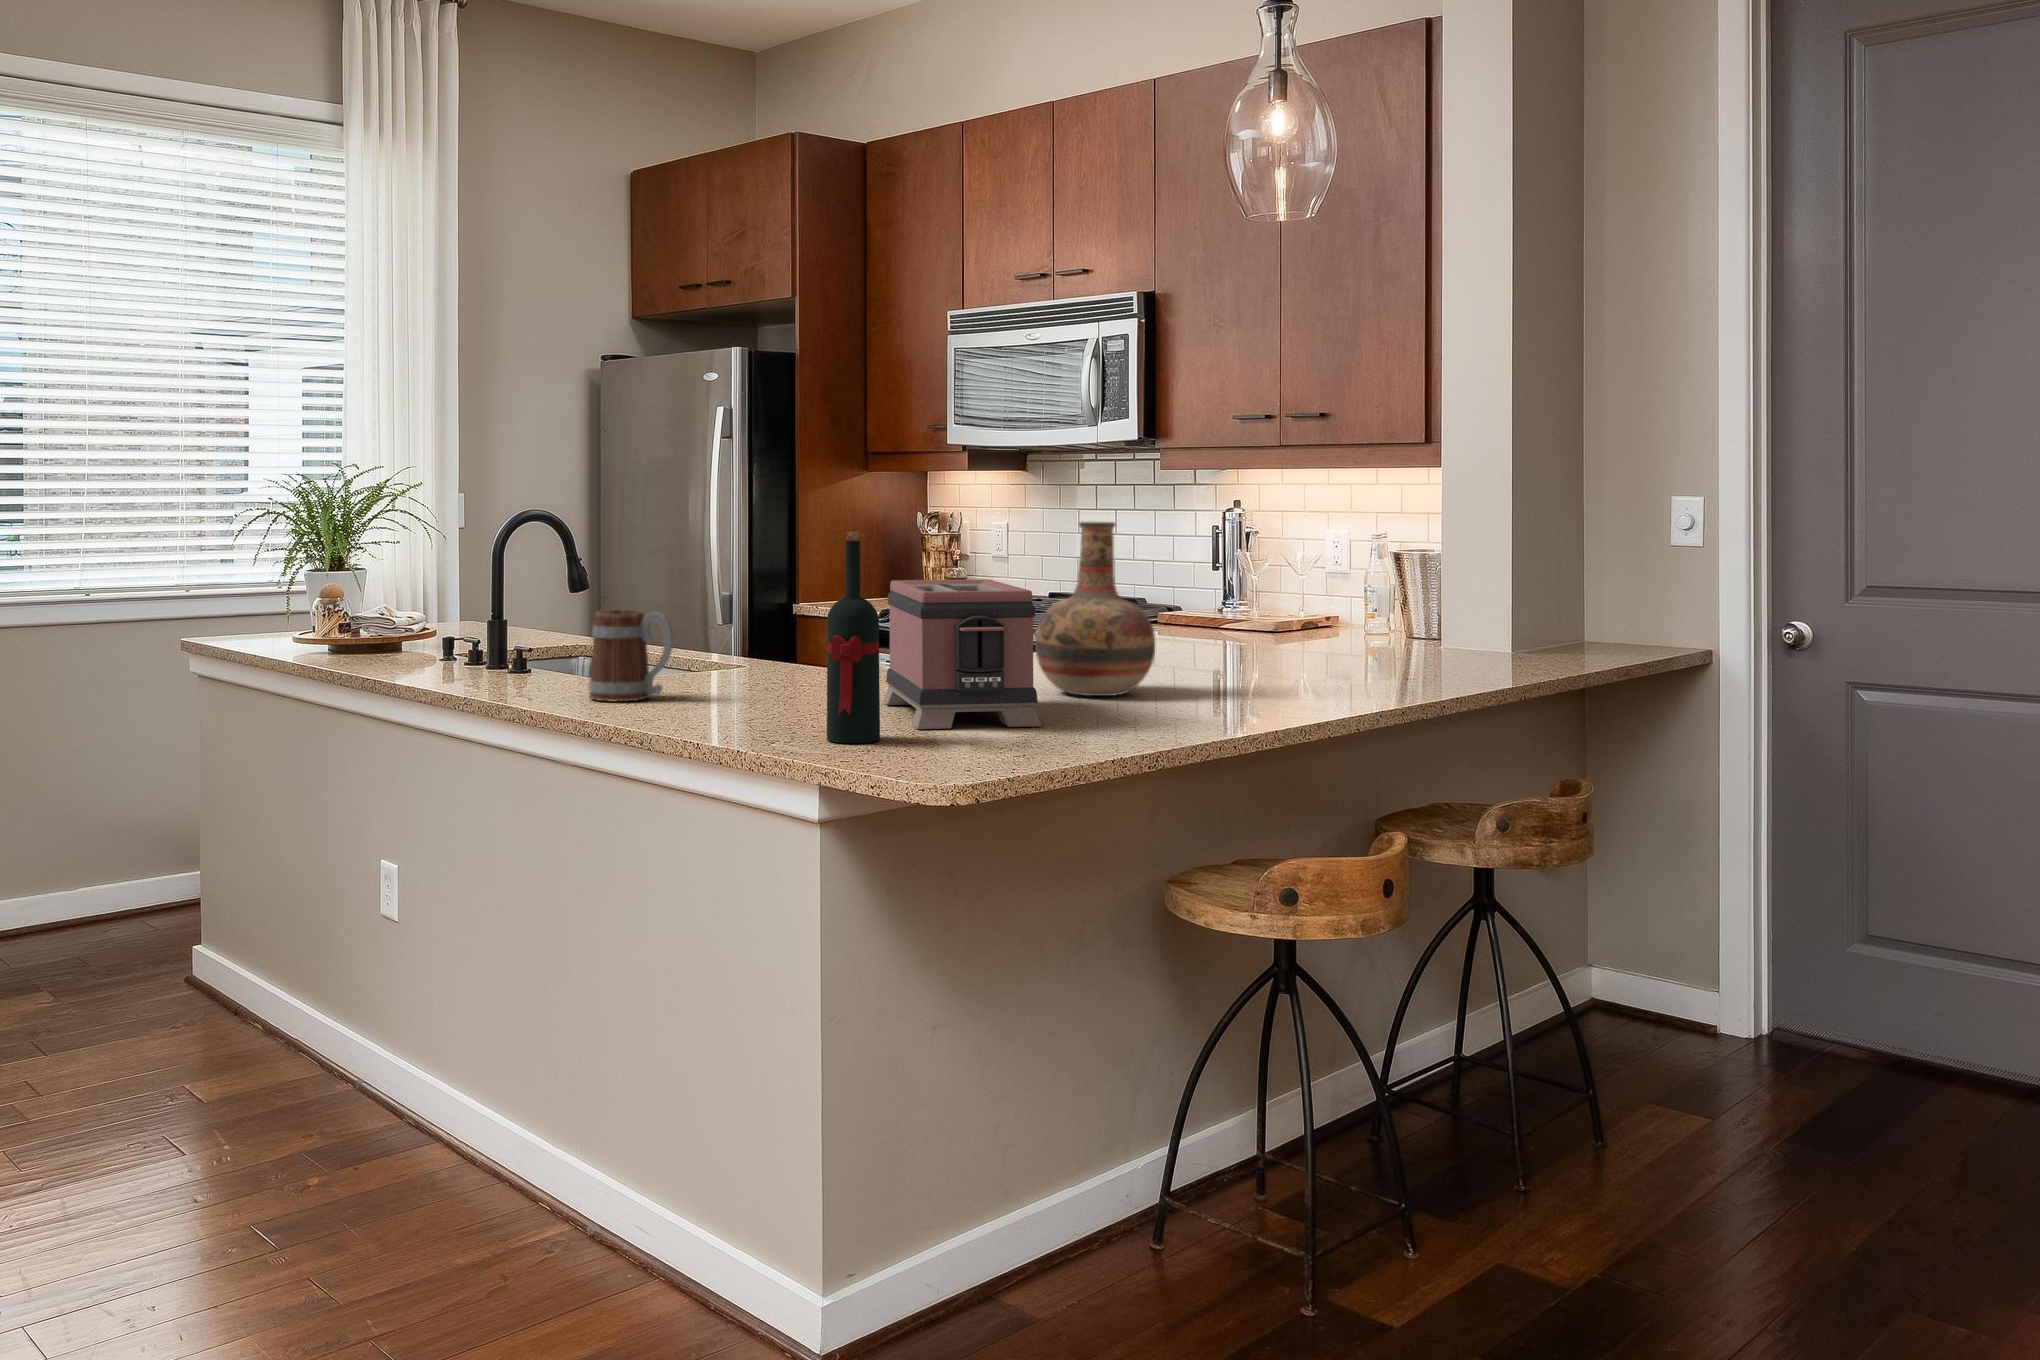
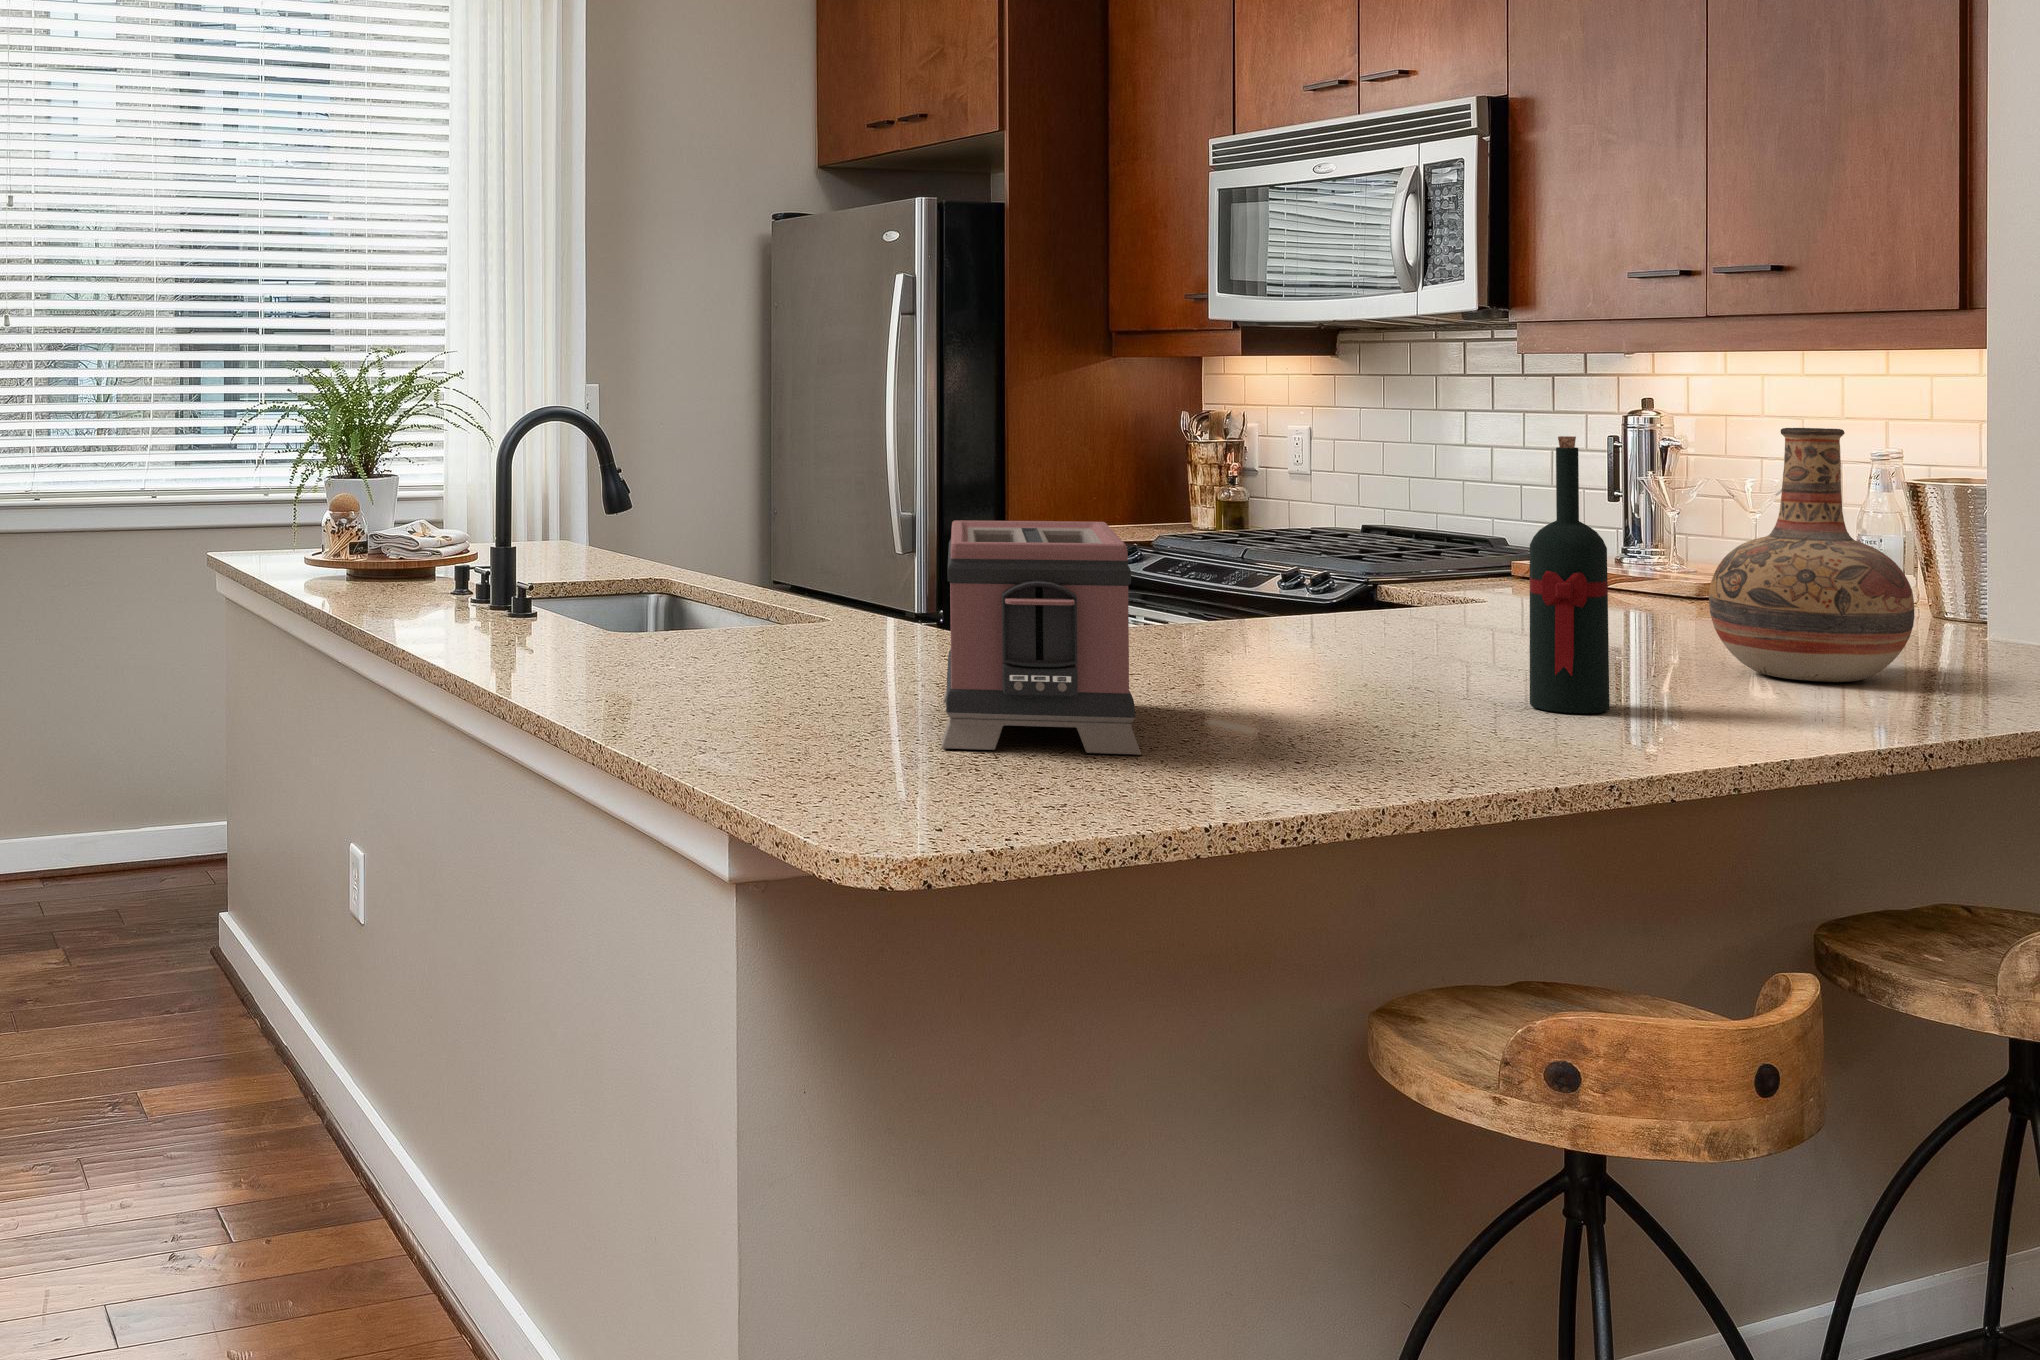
vase: present [1035,522,1155,696] -> present [1709,428,1915,682]
wine bottle: present [827,532,880,743] -> present [1530,436,1610,713]
mug: present [588,610,674,701] -> none [549,551,656,677]

